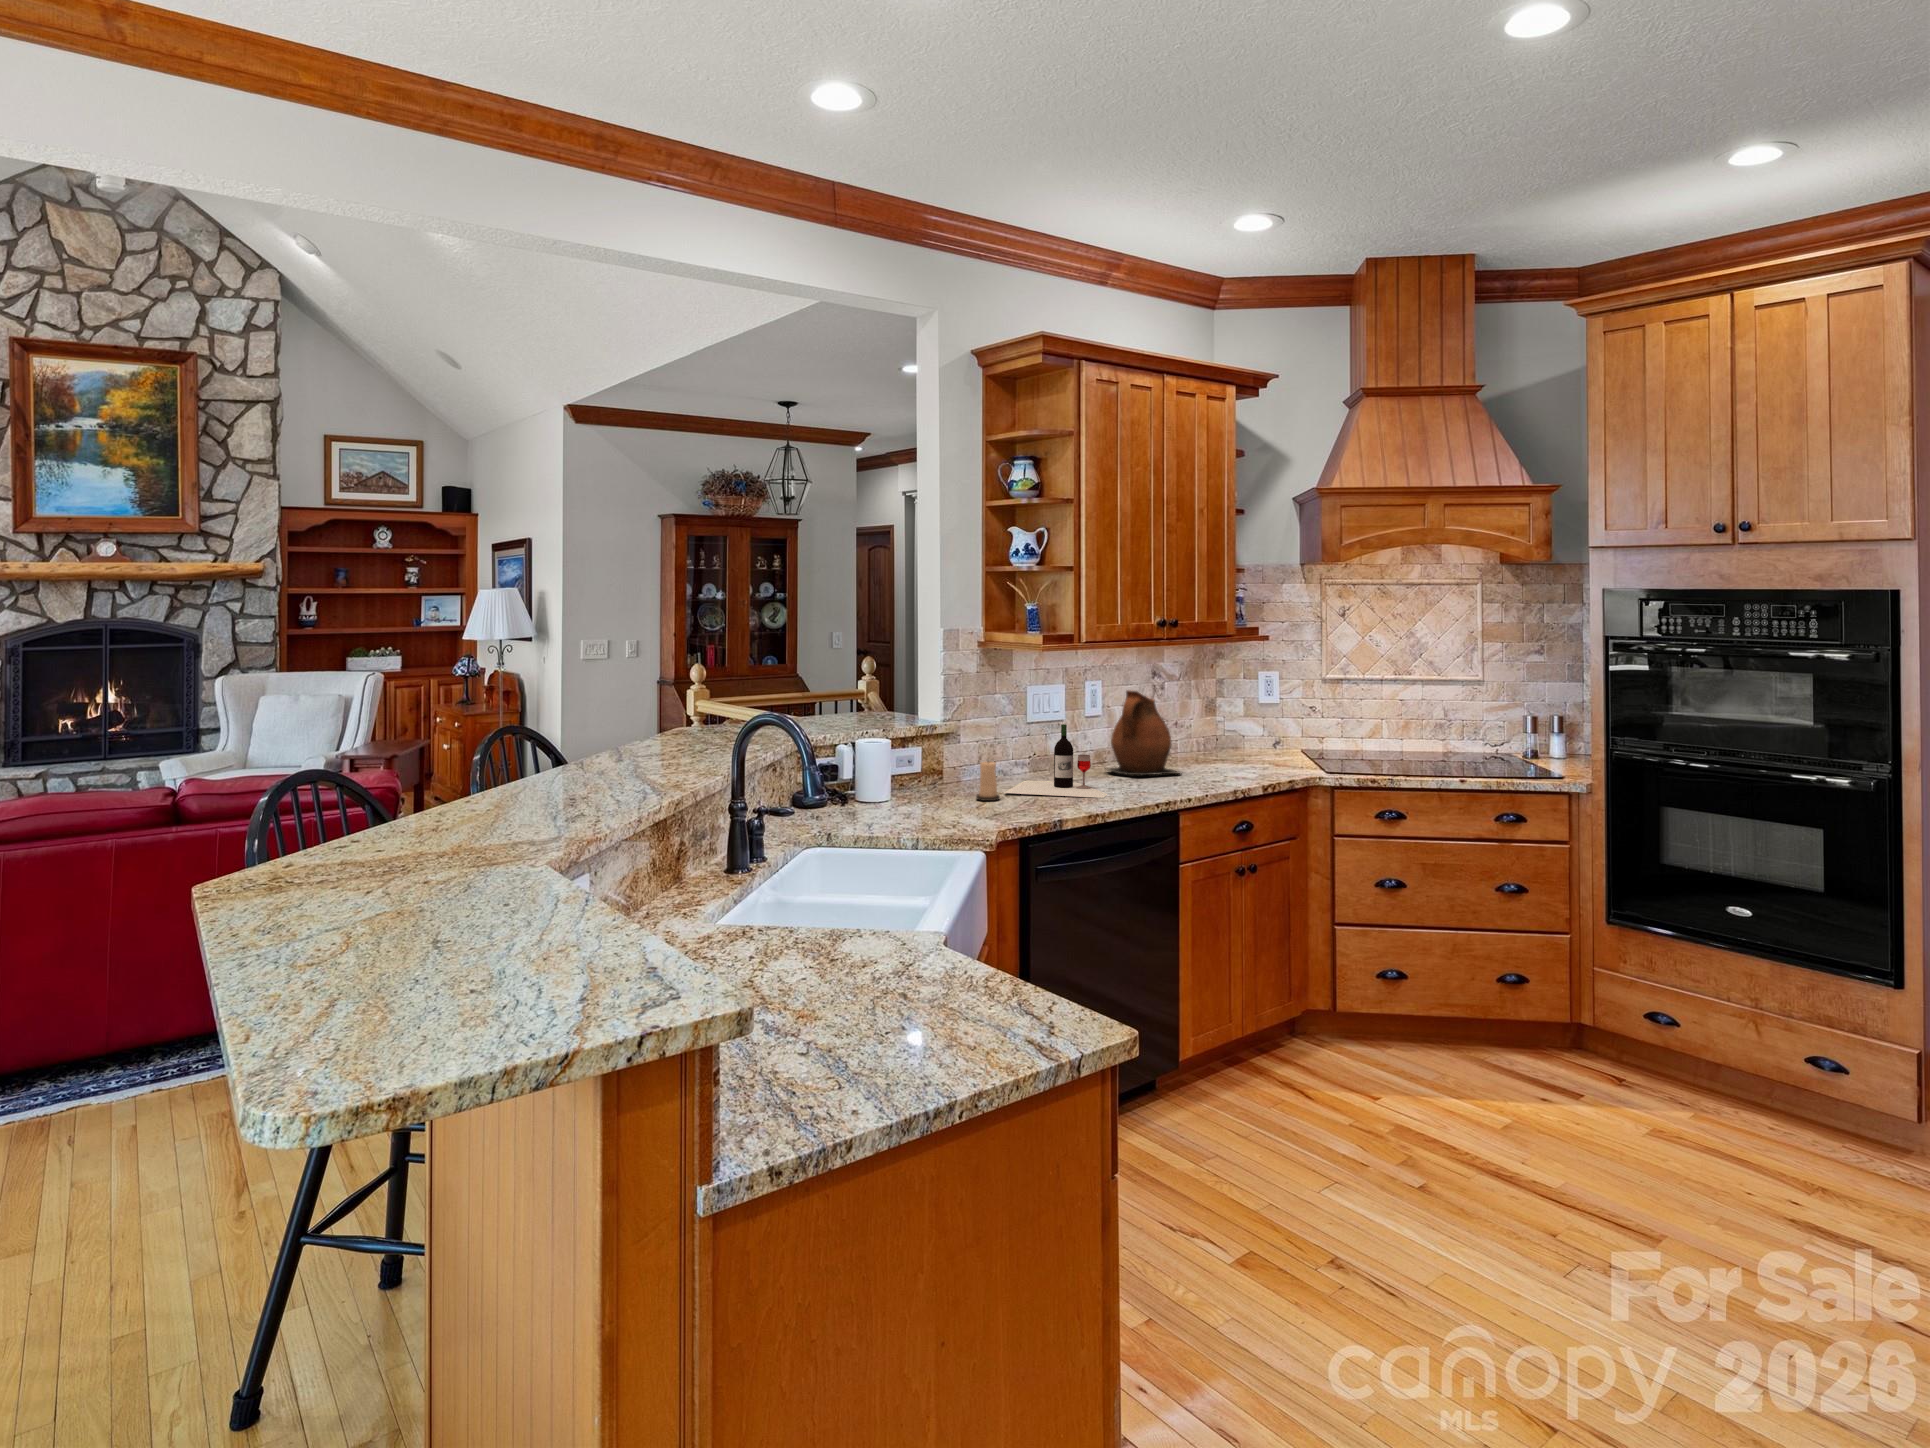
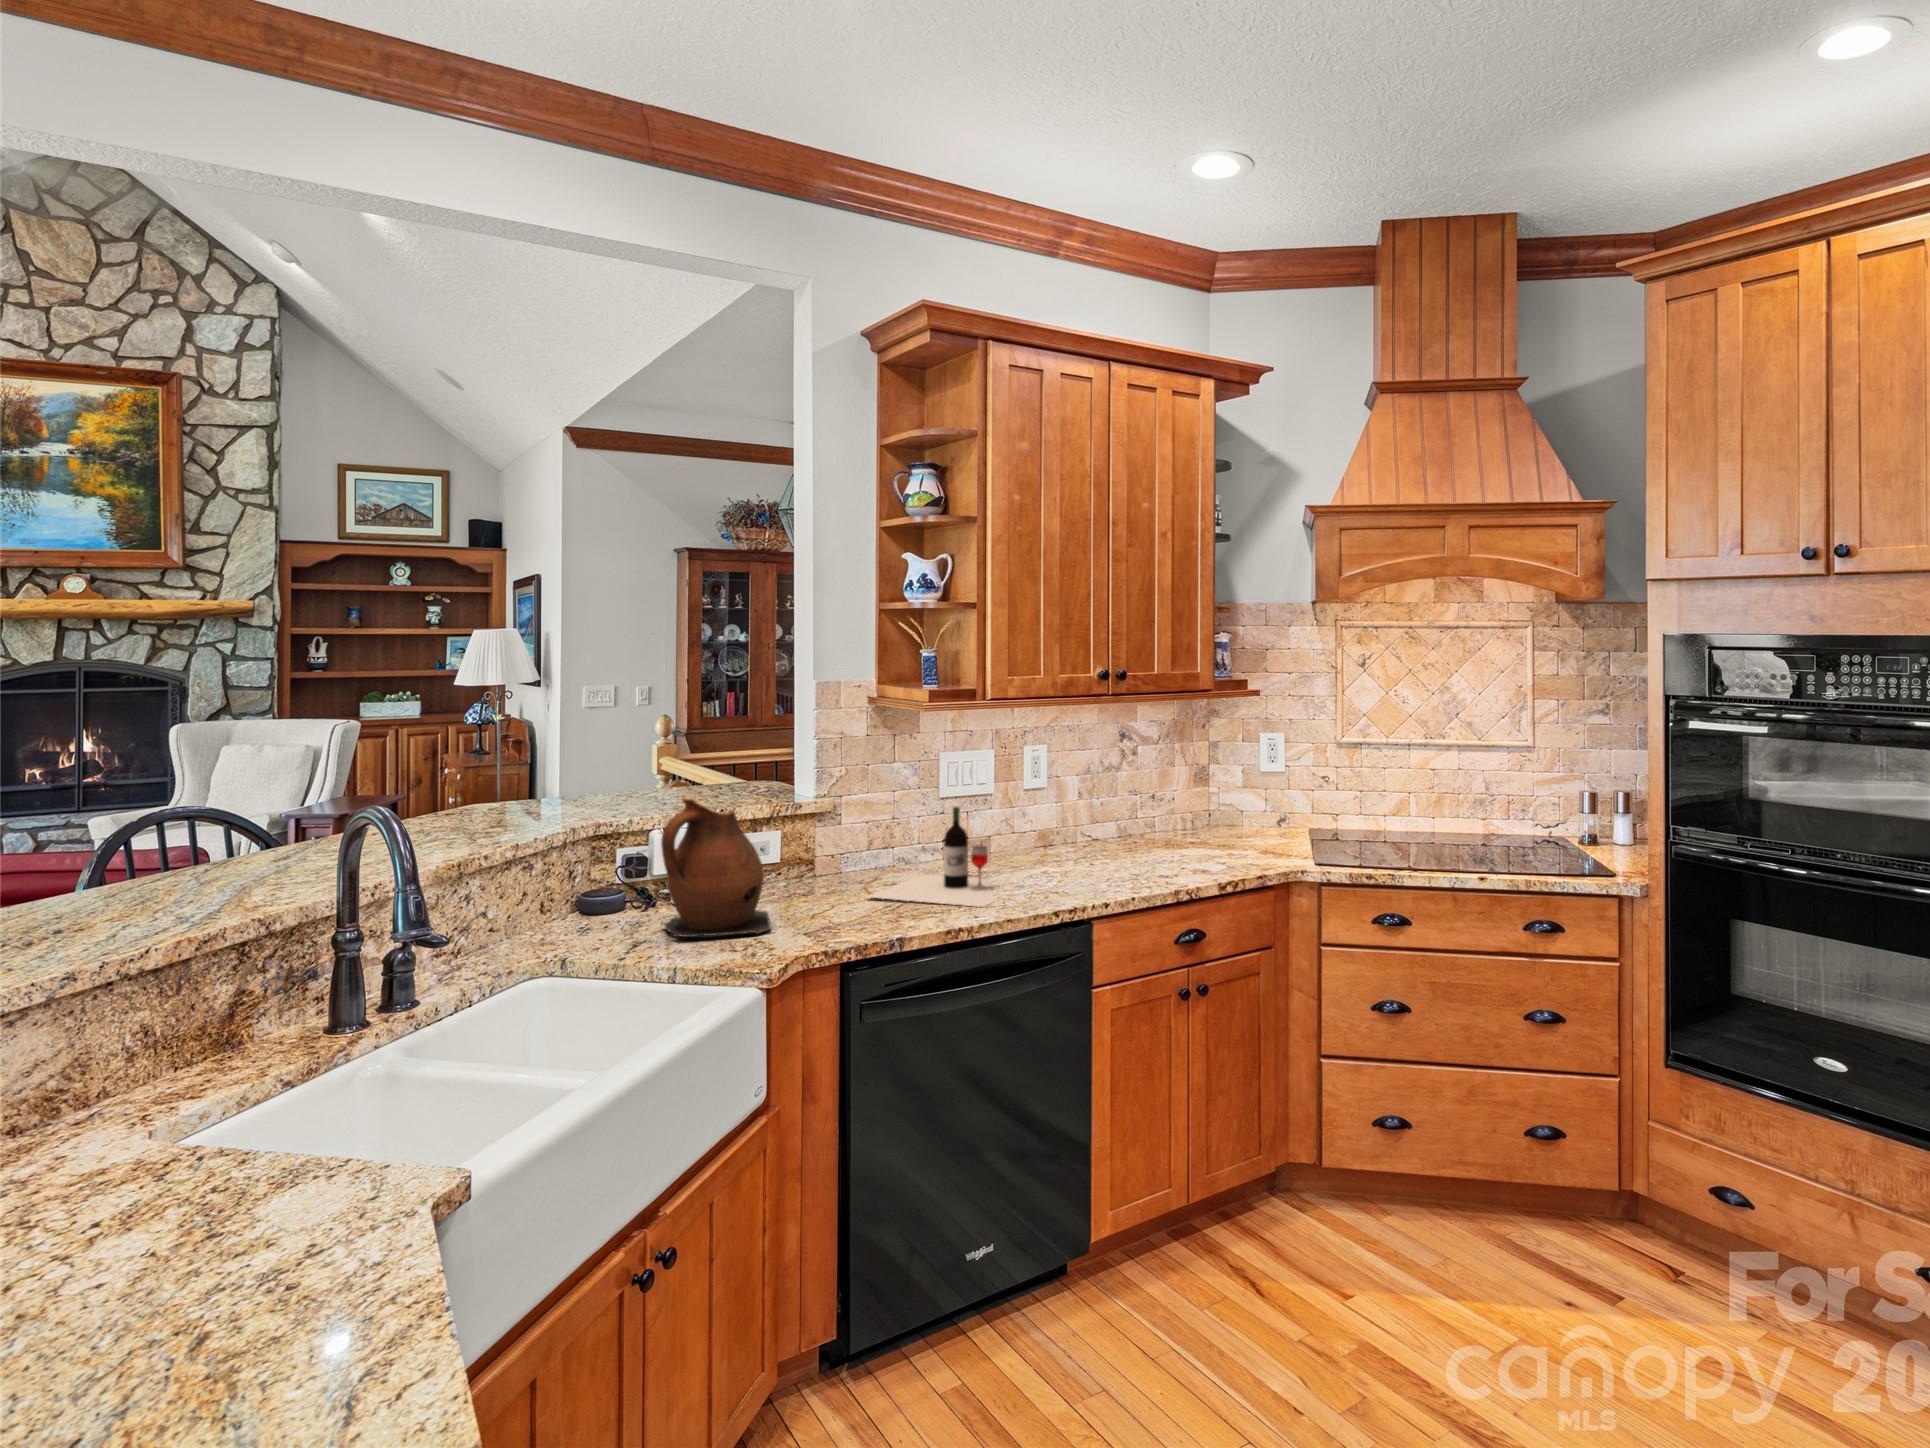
ceramic pitcher: present [1109,690,1180,775] -> present [661,798,771,937]
candle: present [976,761,1000,801] -> none [821,855,853,911]

